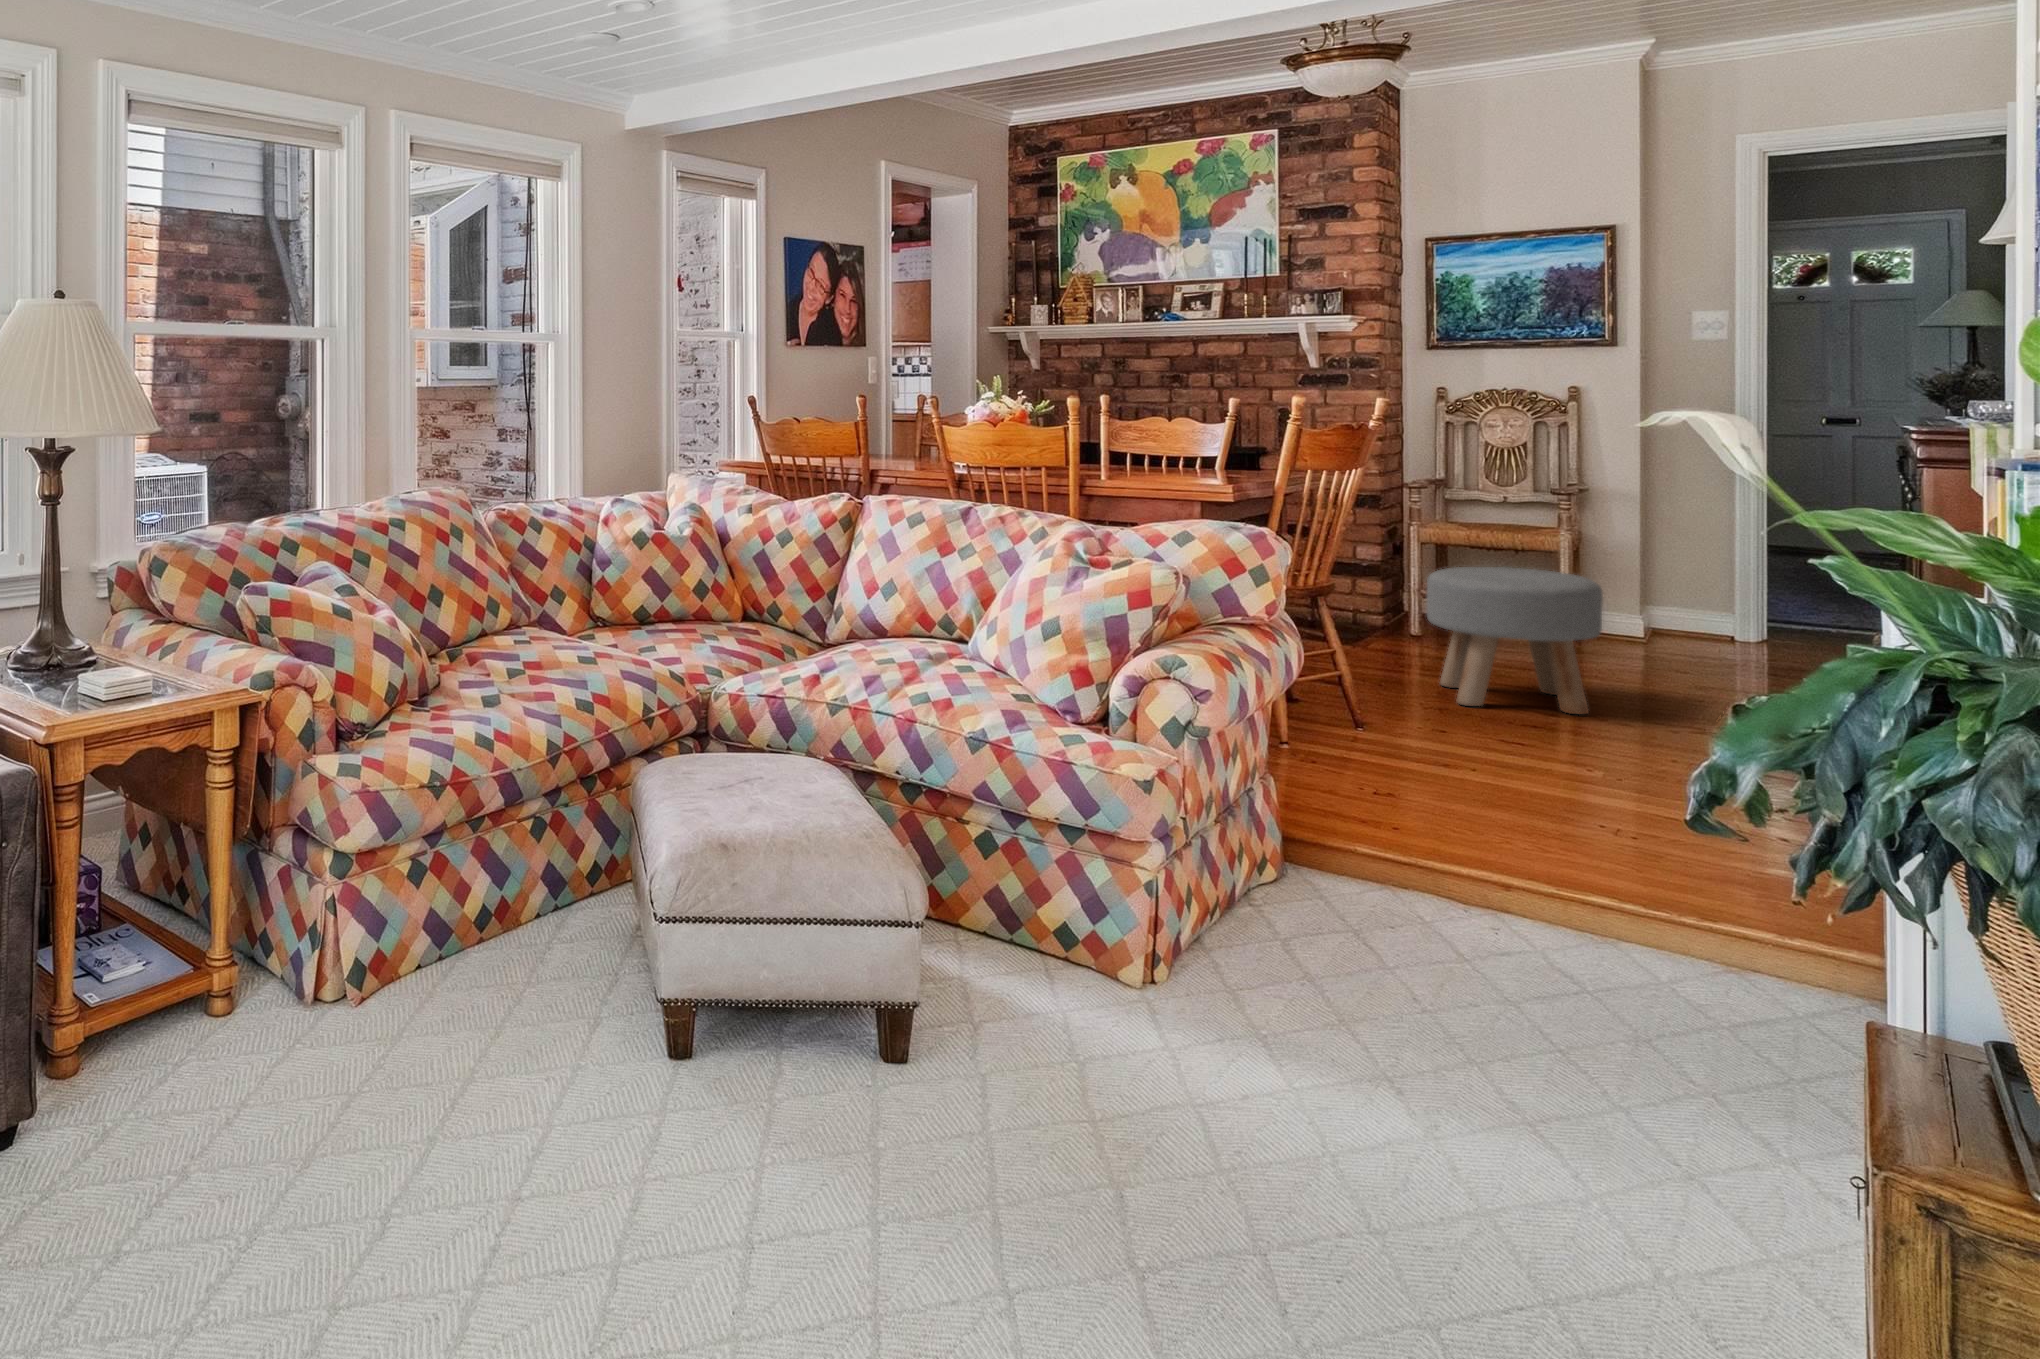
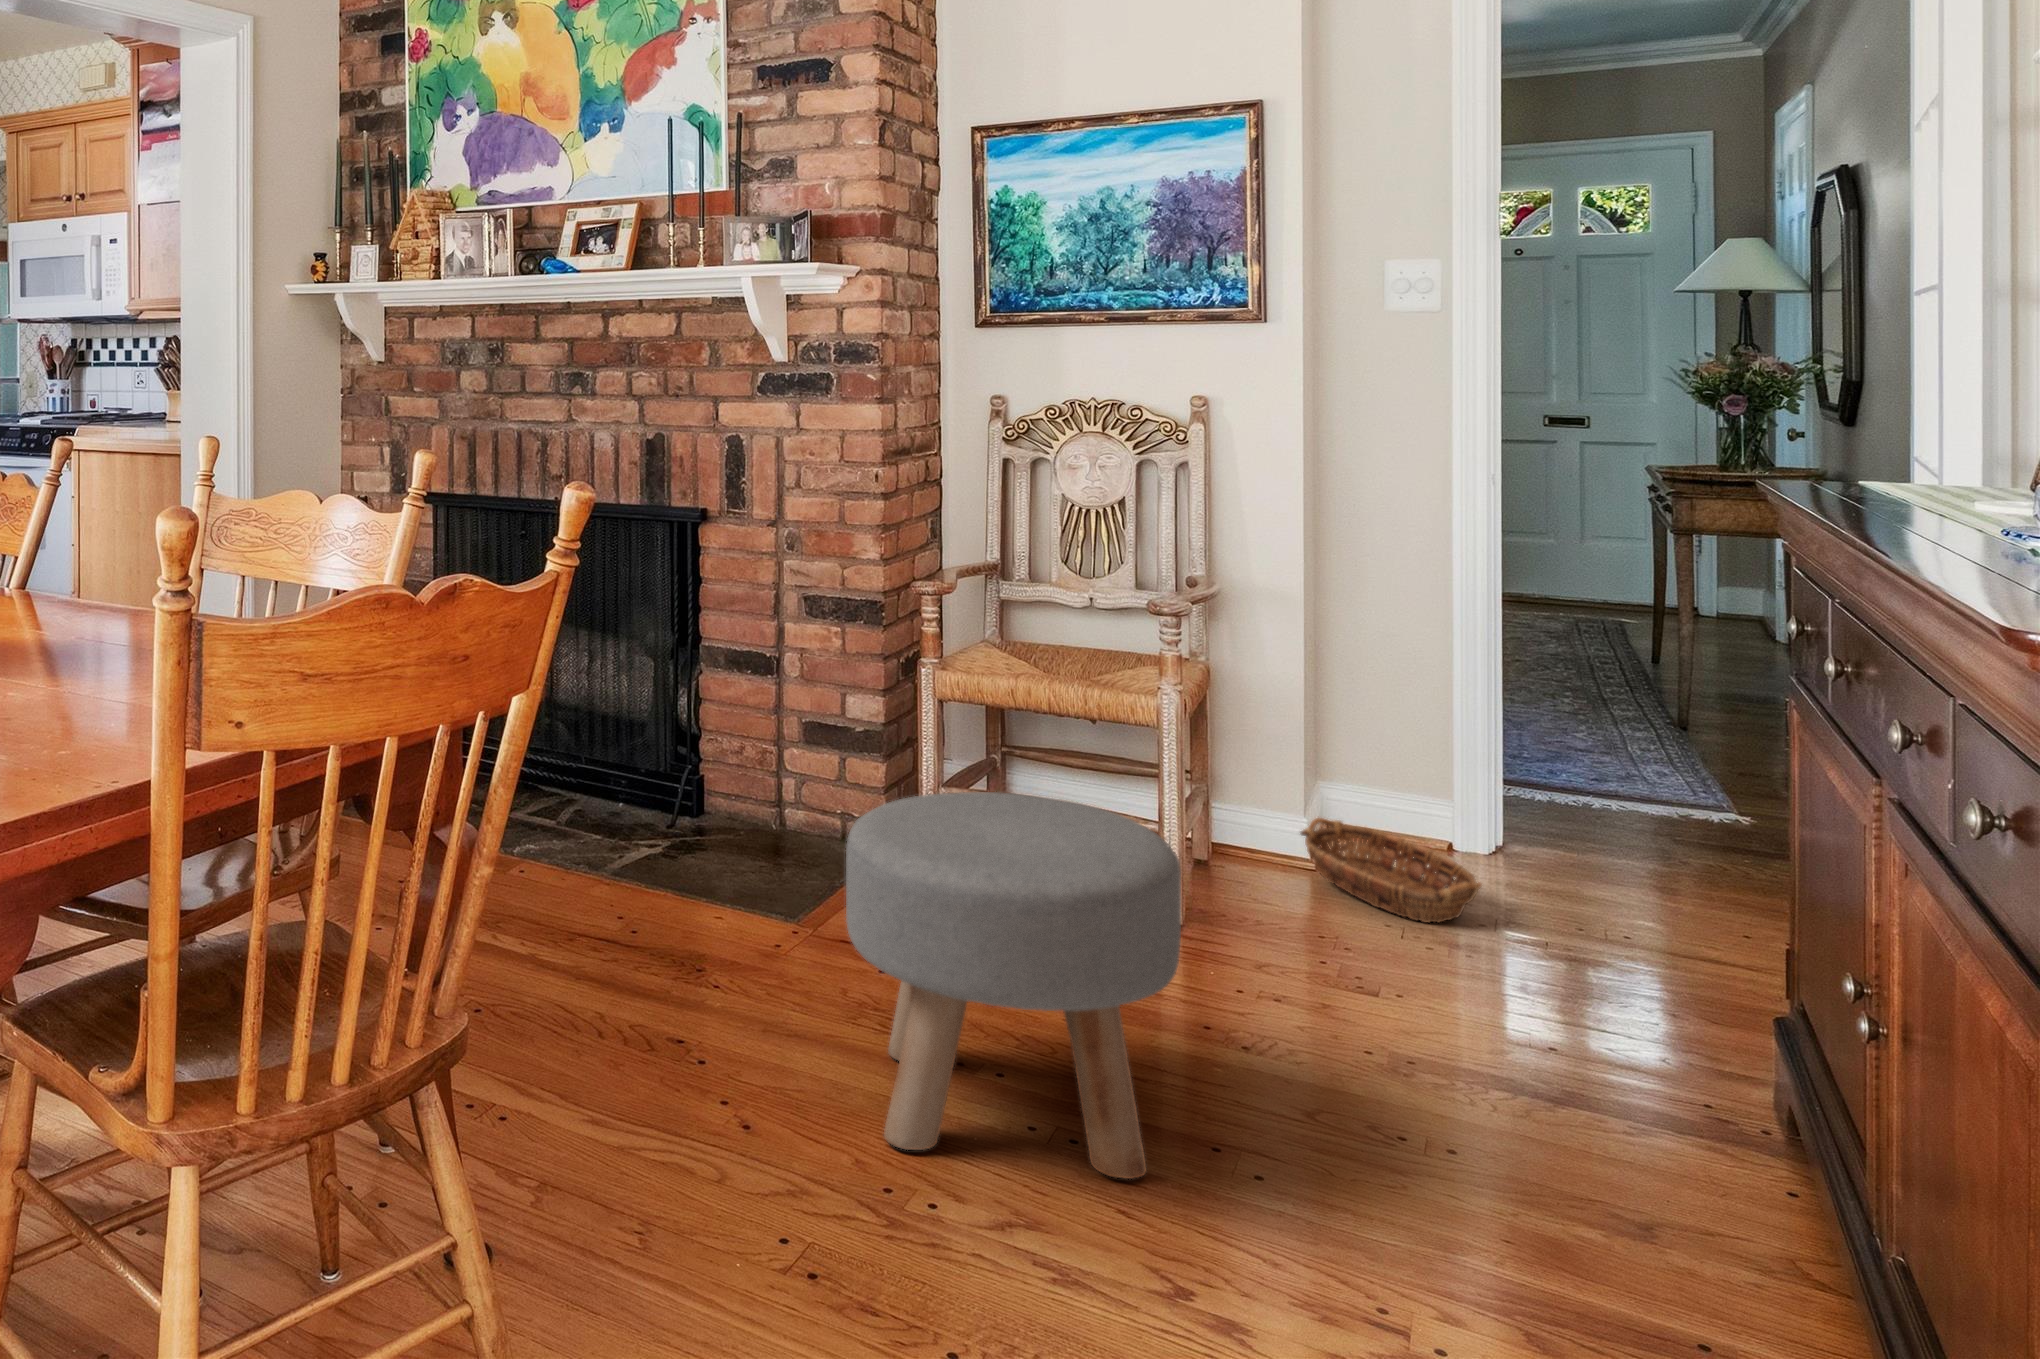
basket: none [1618,614,1778,661] -> present [1301,818,1482,922]

